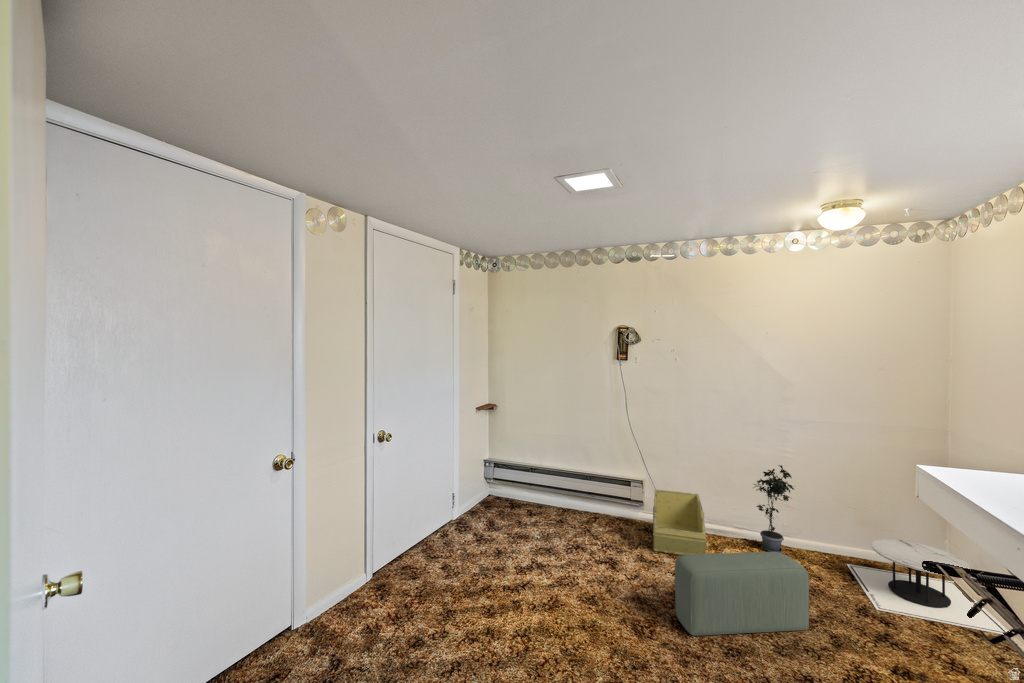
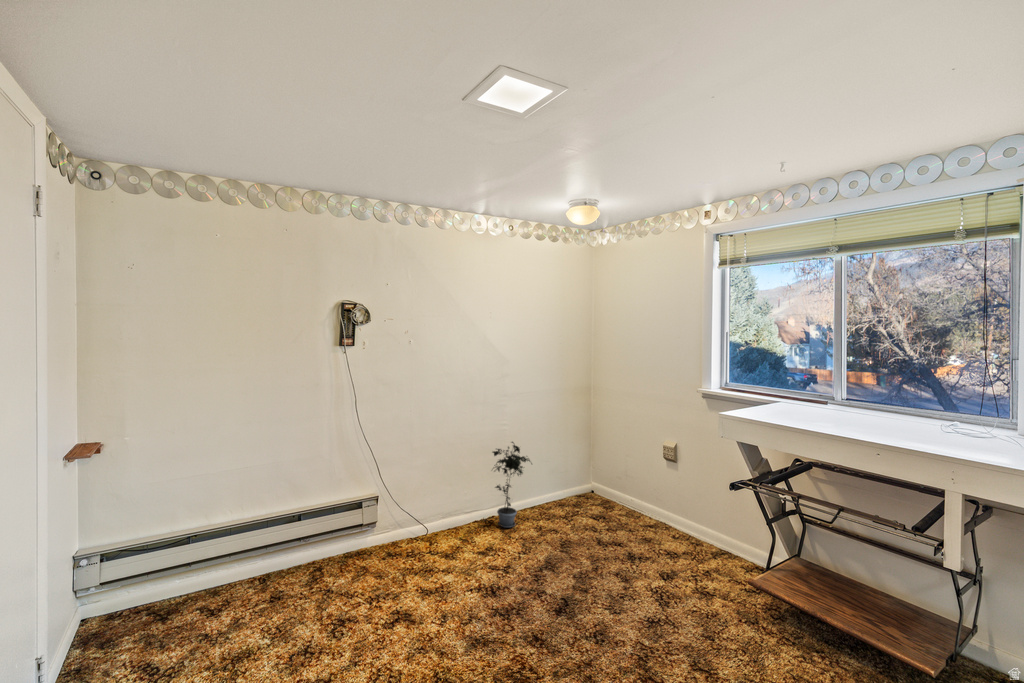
storage bin: present [653,490,707,555] -> none [391,493,484,577]
side table: present [847,539,1008,634] -> none [556,479,661,542]
pouf: present [675,552,809,636] -> none [524,523,603,645]

